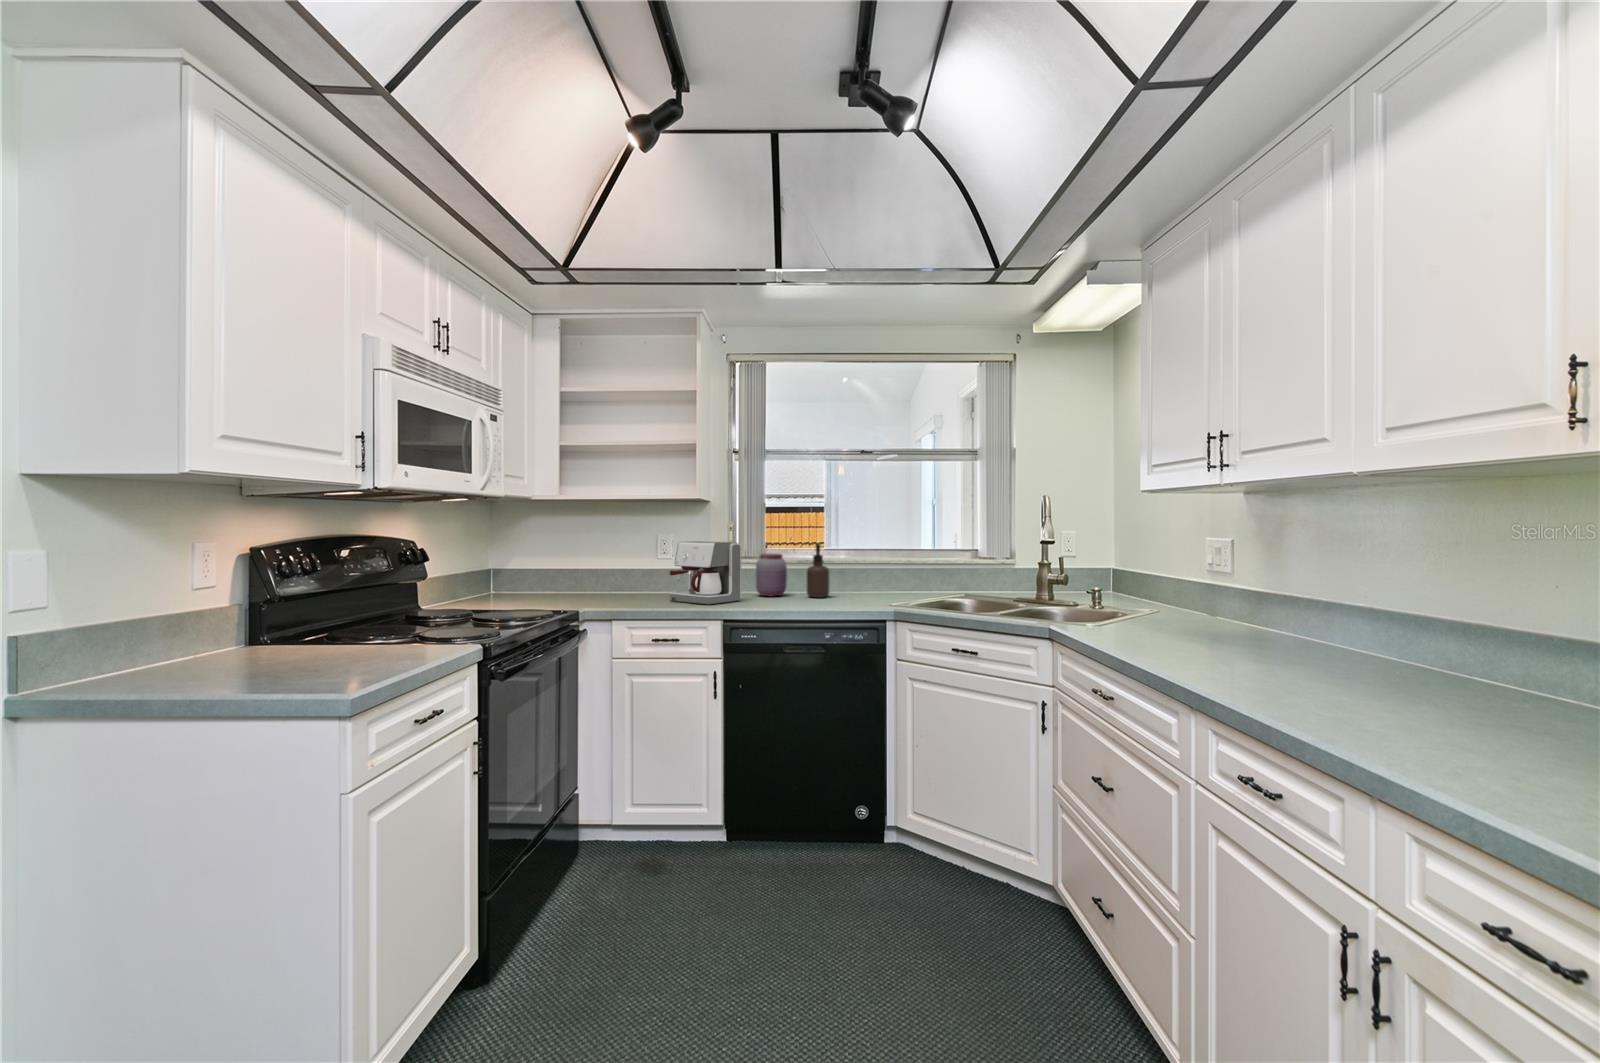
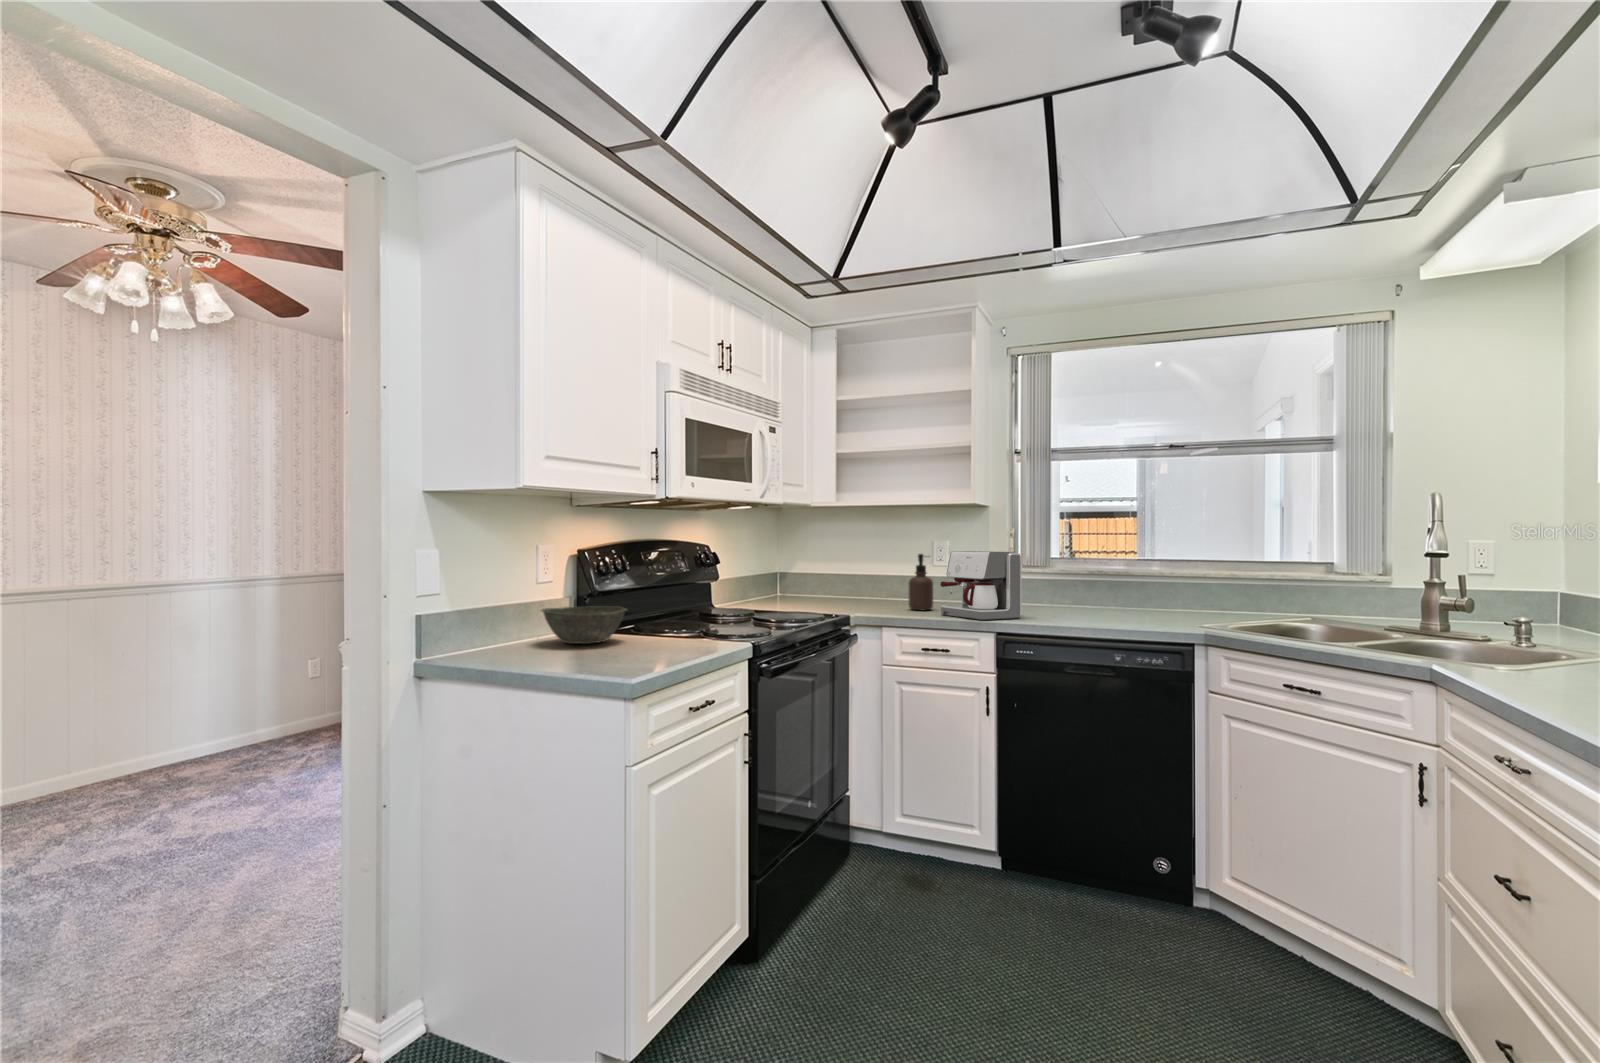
soap dispenser: present [807,544,829,598] -> present [909,554,933,610]
jar: present [756,554,787,597] -> none [1041,567,1079,616]
bowl: none [179,618,316,669] -> present [541,606,626,644]

